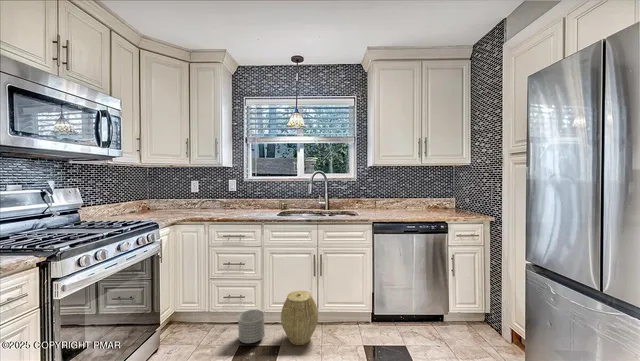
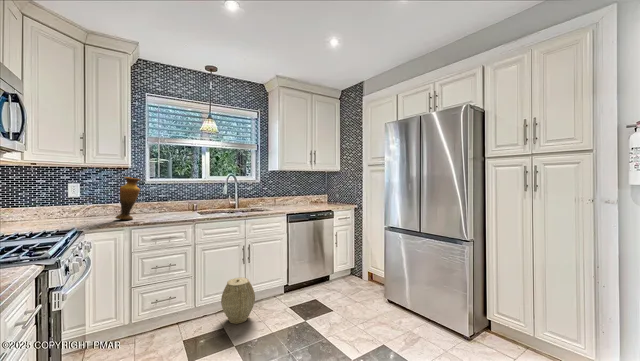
vase: none [206,176,224,216] -> present [116,177,141,220]
planter: present [238,310,265,343] -> none [180,305,206,336]

